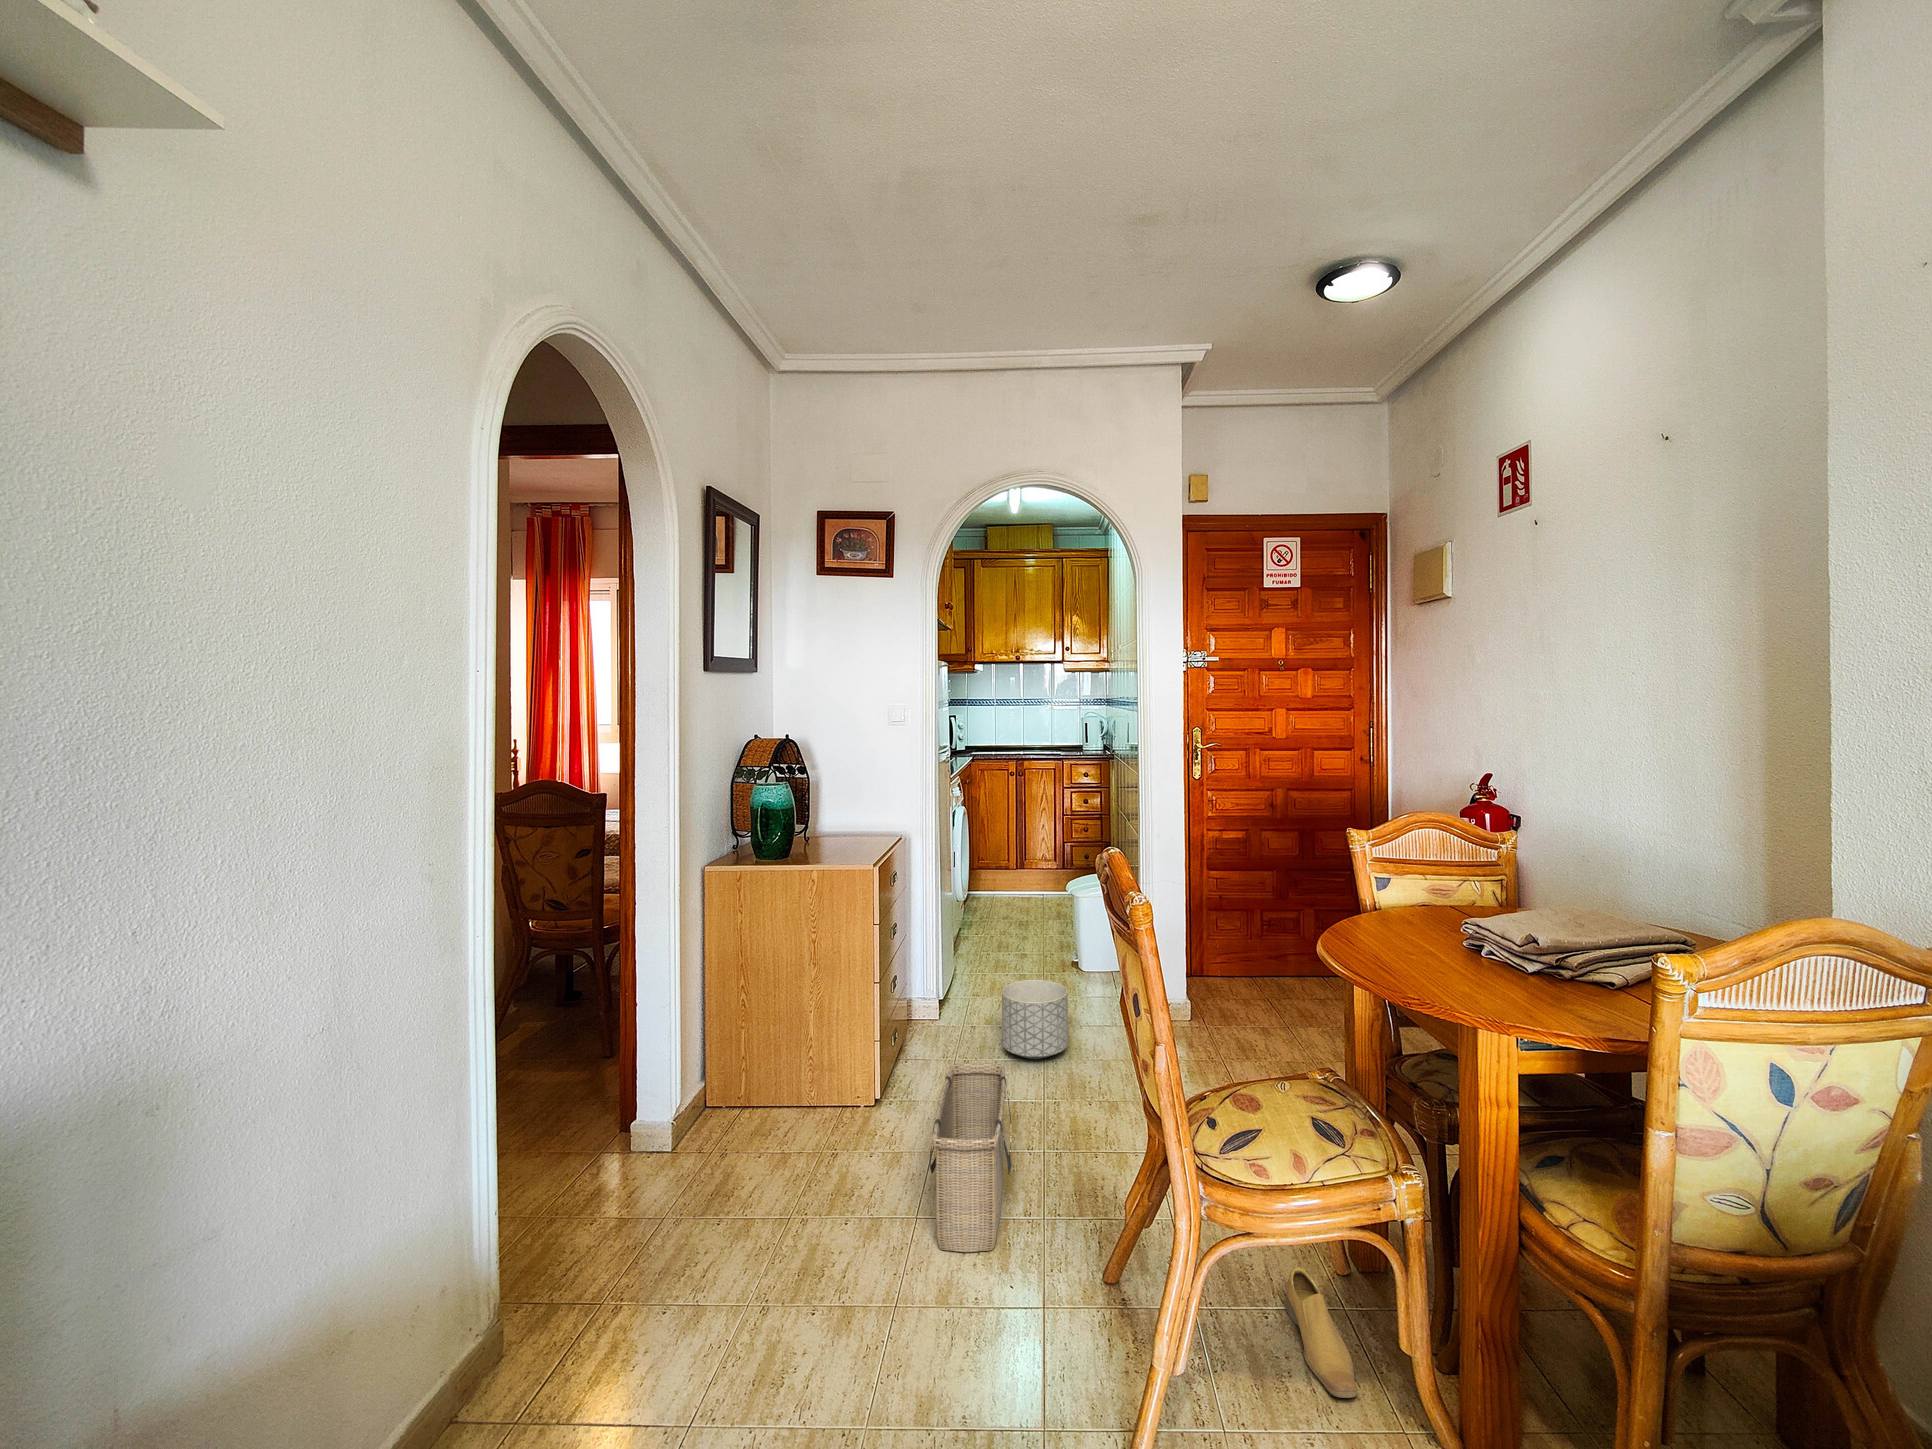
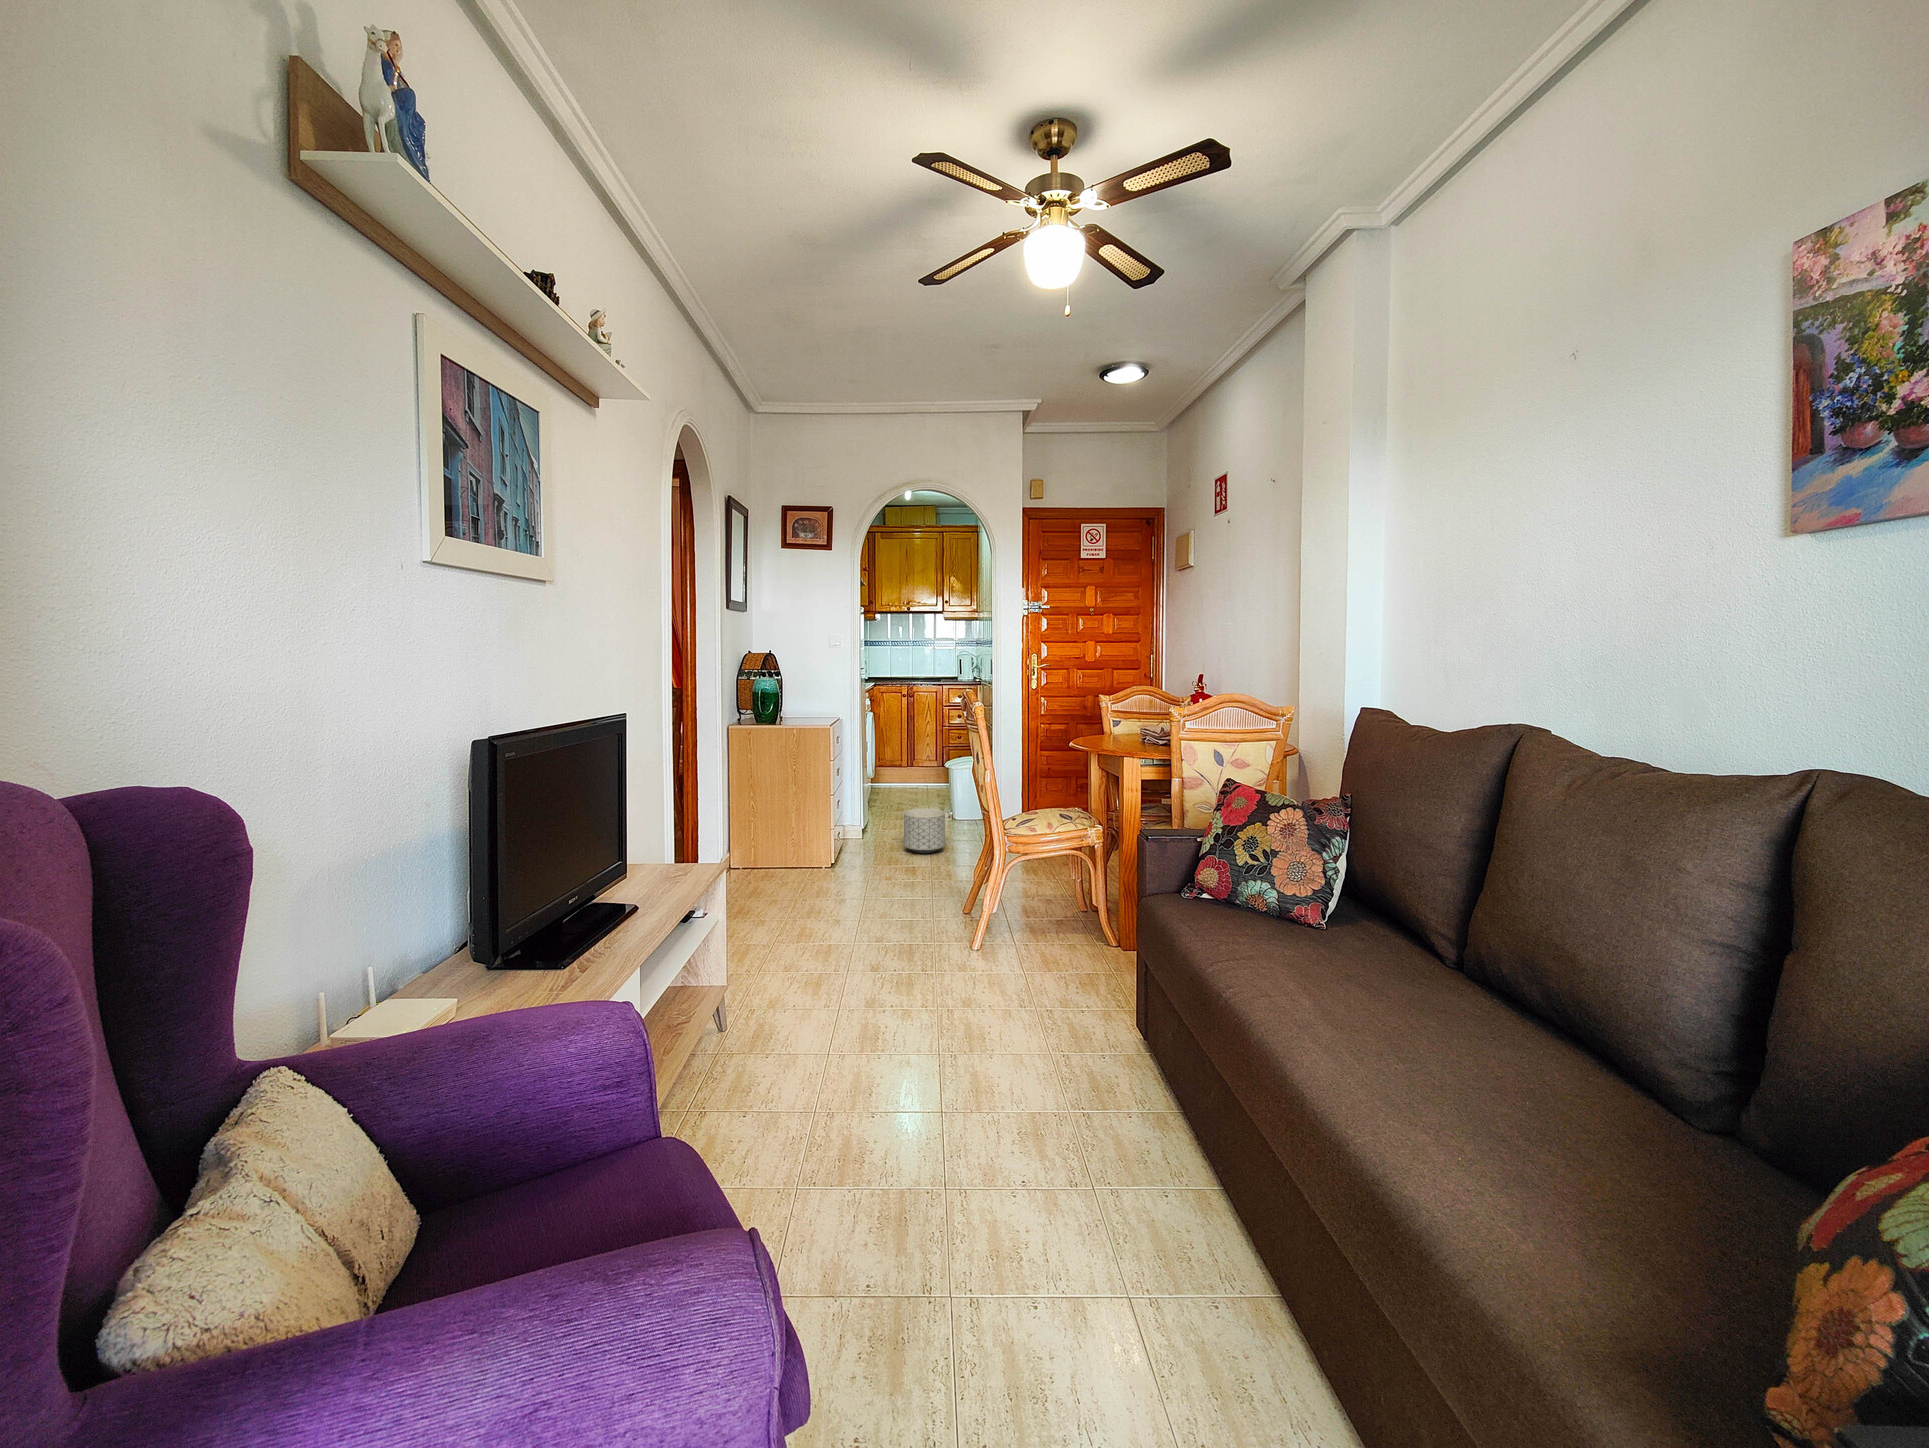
basket: present [929,1062,1011,1252] -> none [870,833,914,914]
shoe: present [1285,1267,1357,1398] -> none [1054,907,1082,946]

